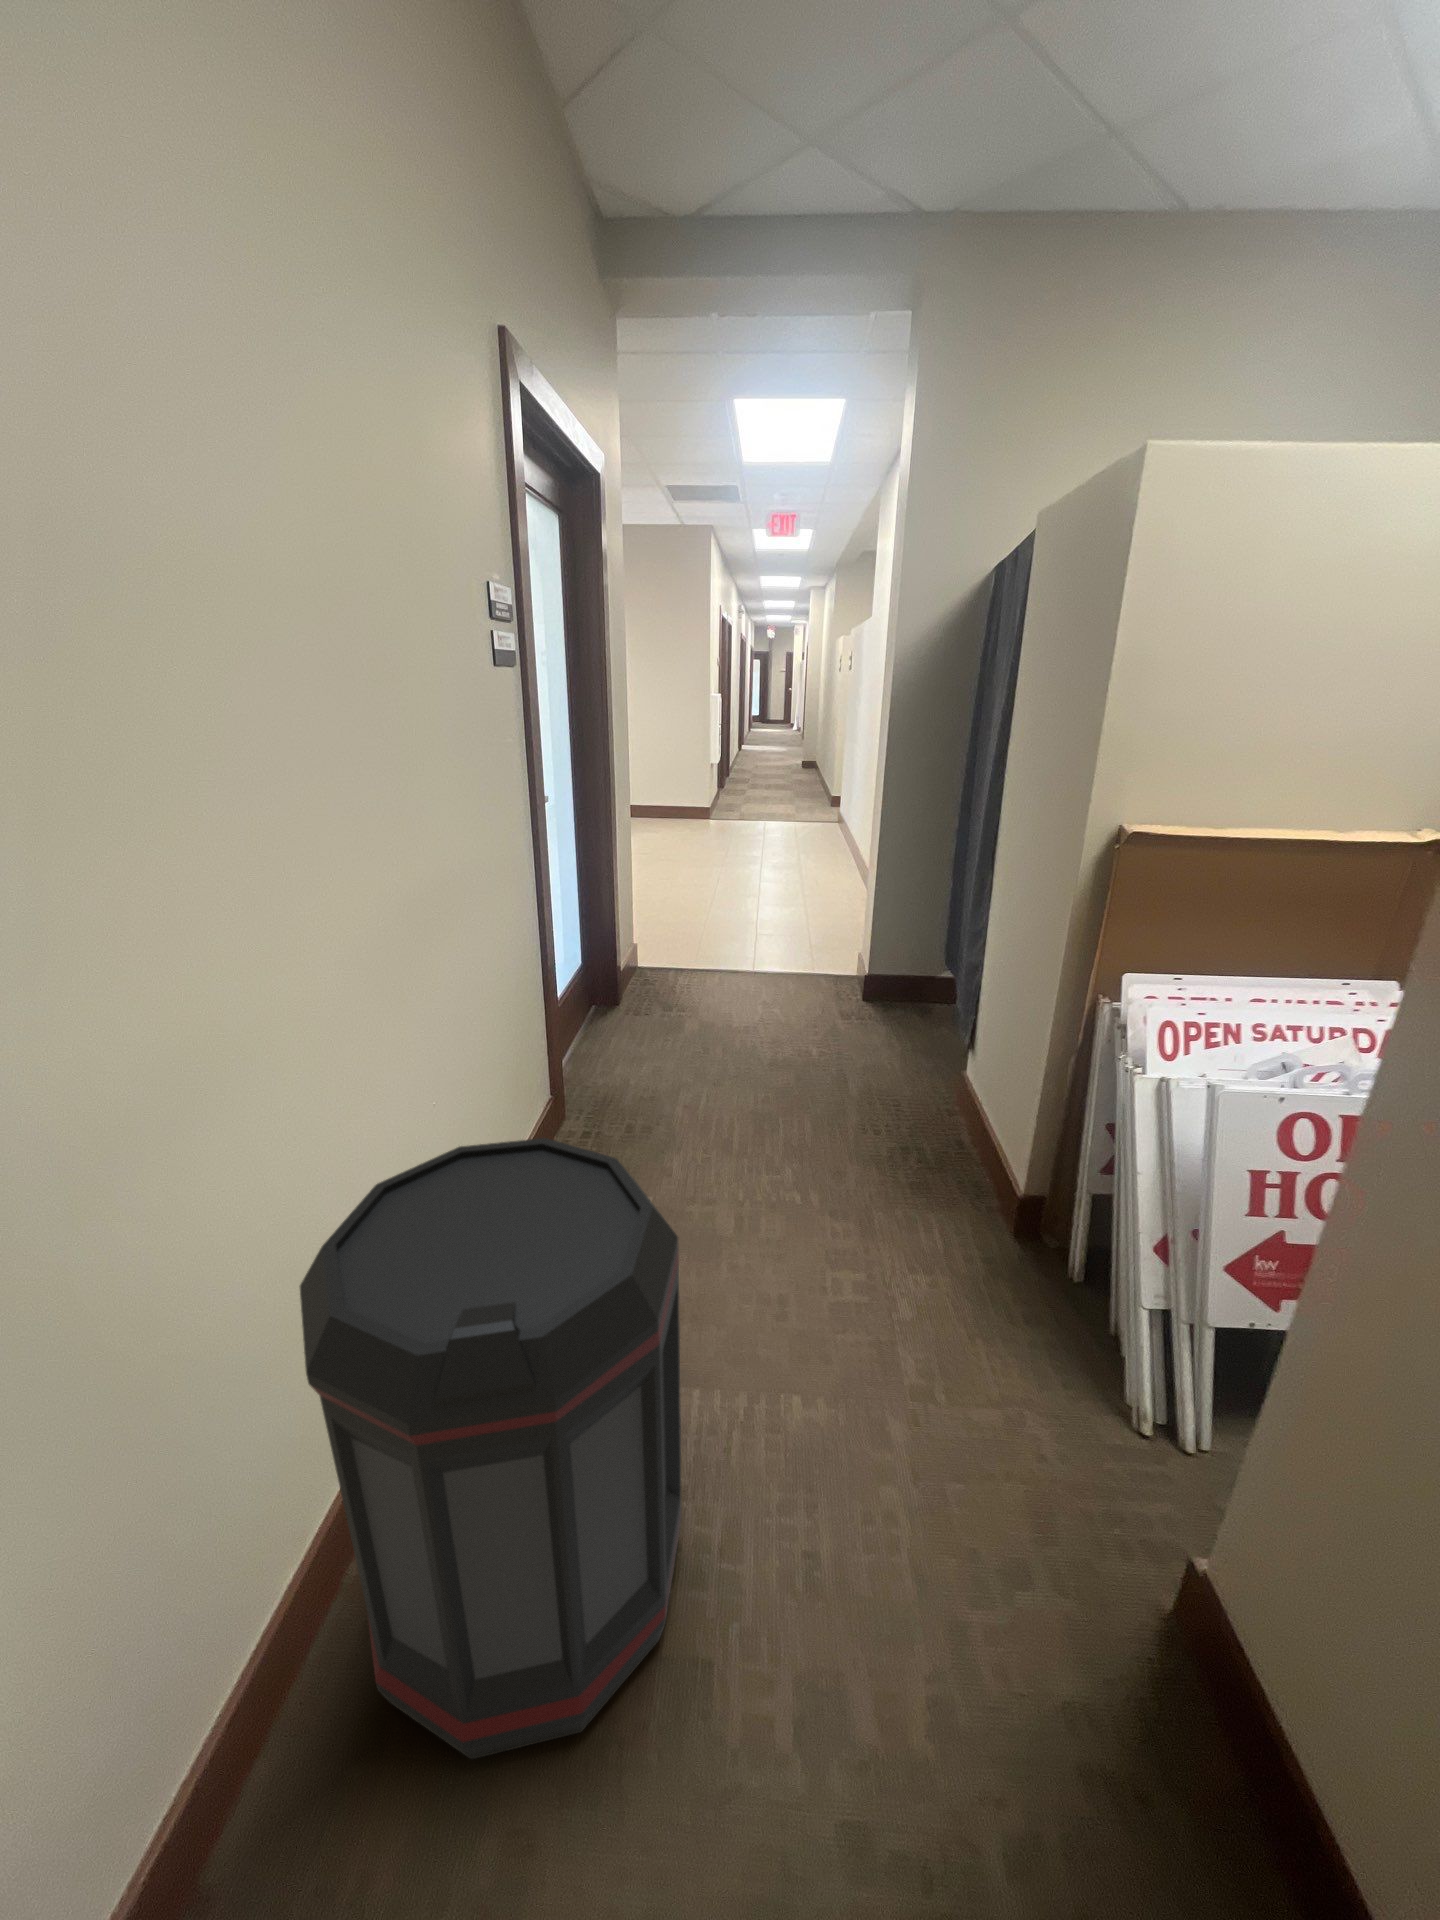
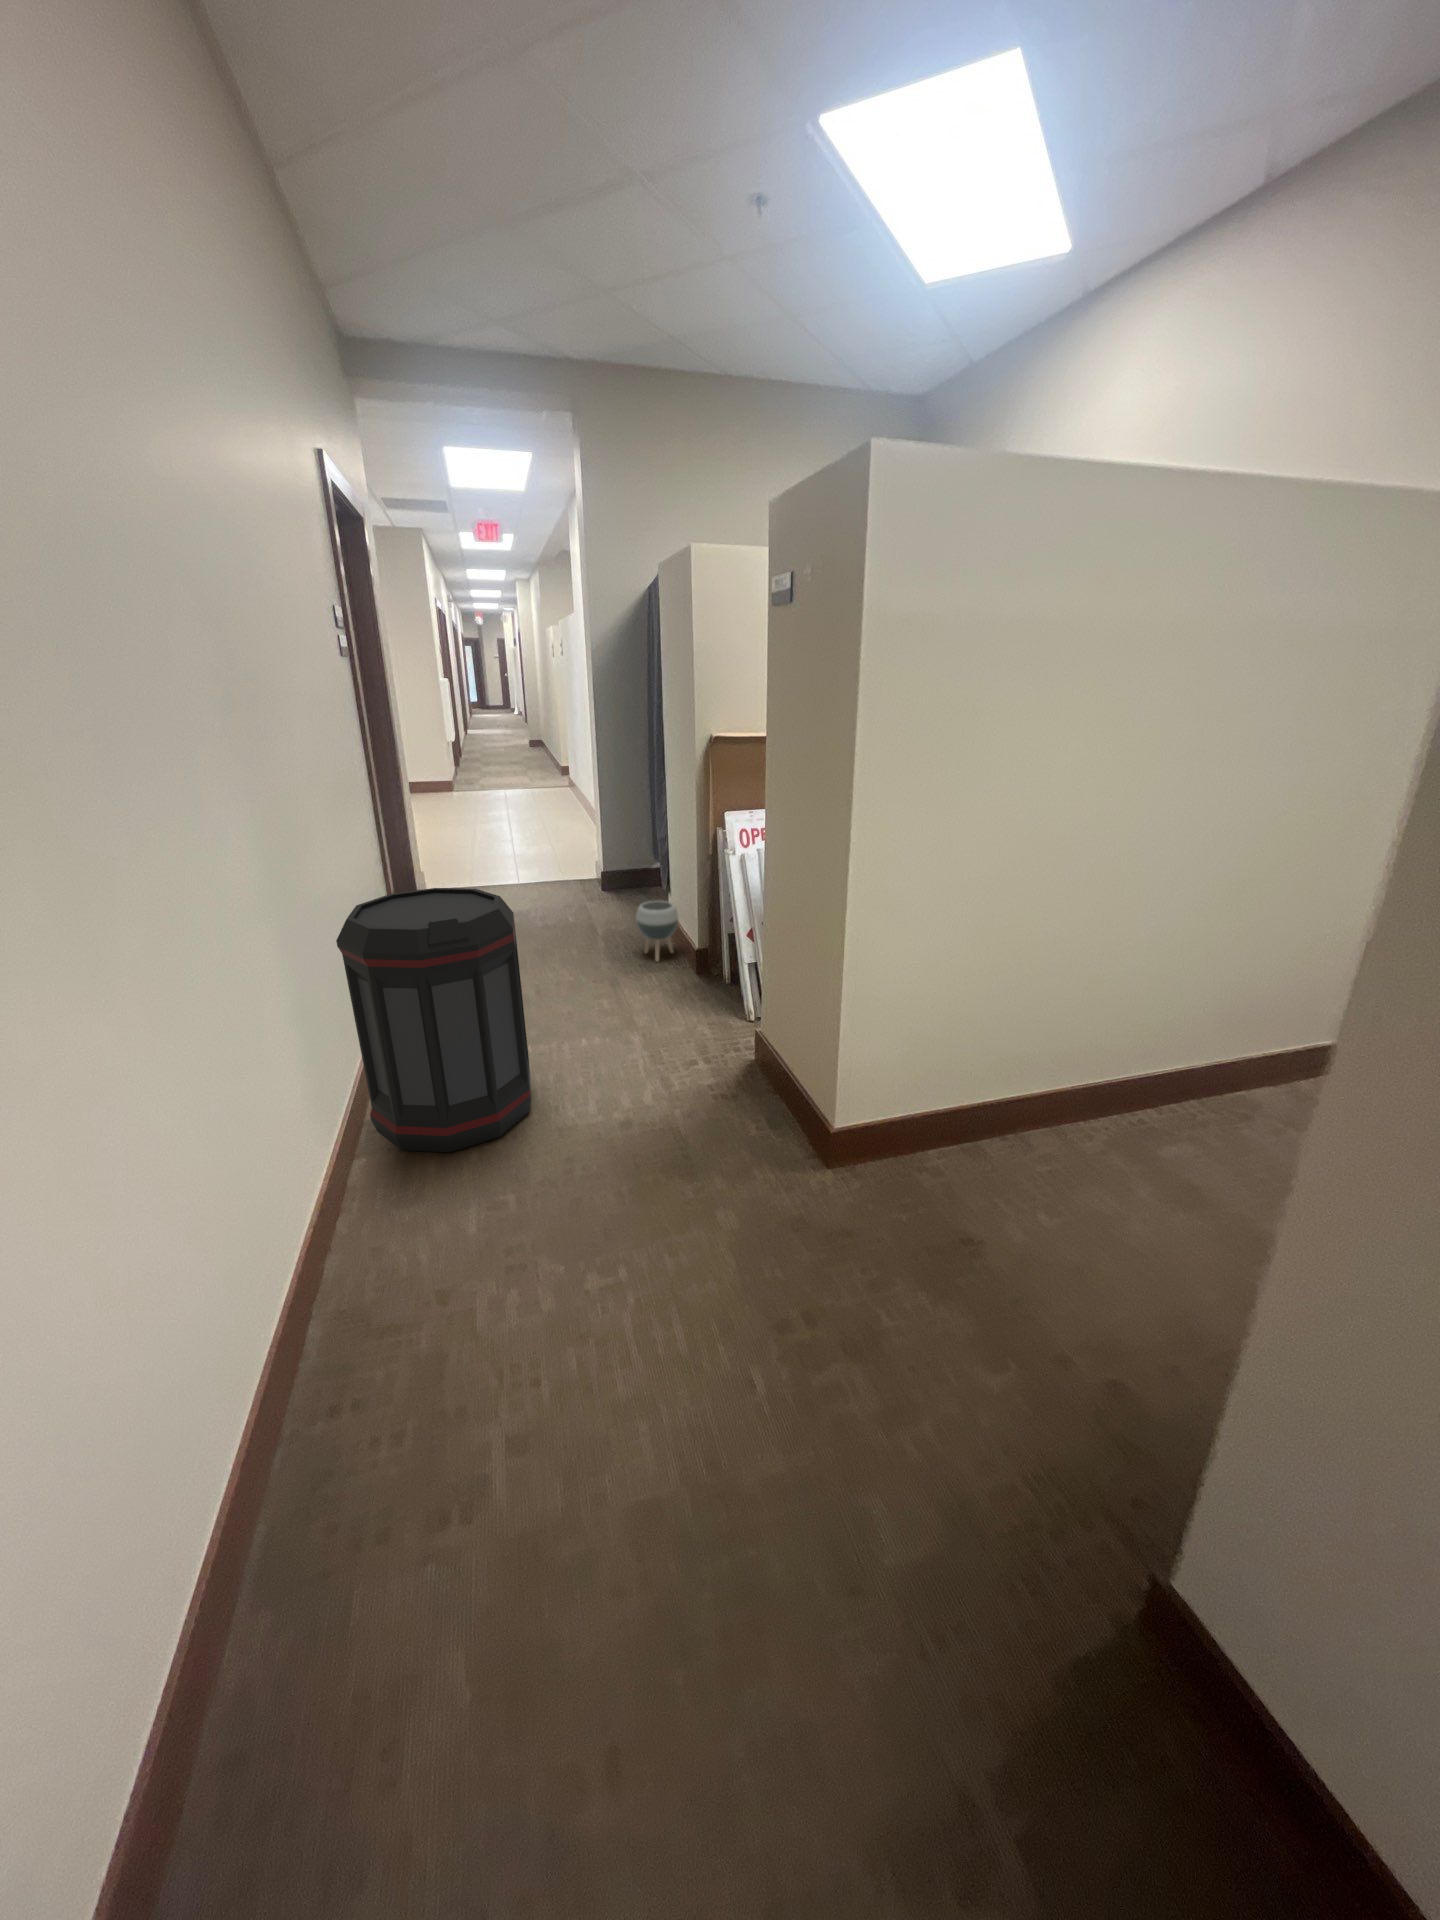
planter: none [918,1078,992,1184] -> present [636,901,679,961]

